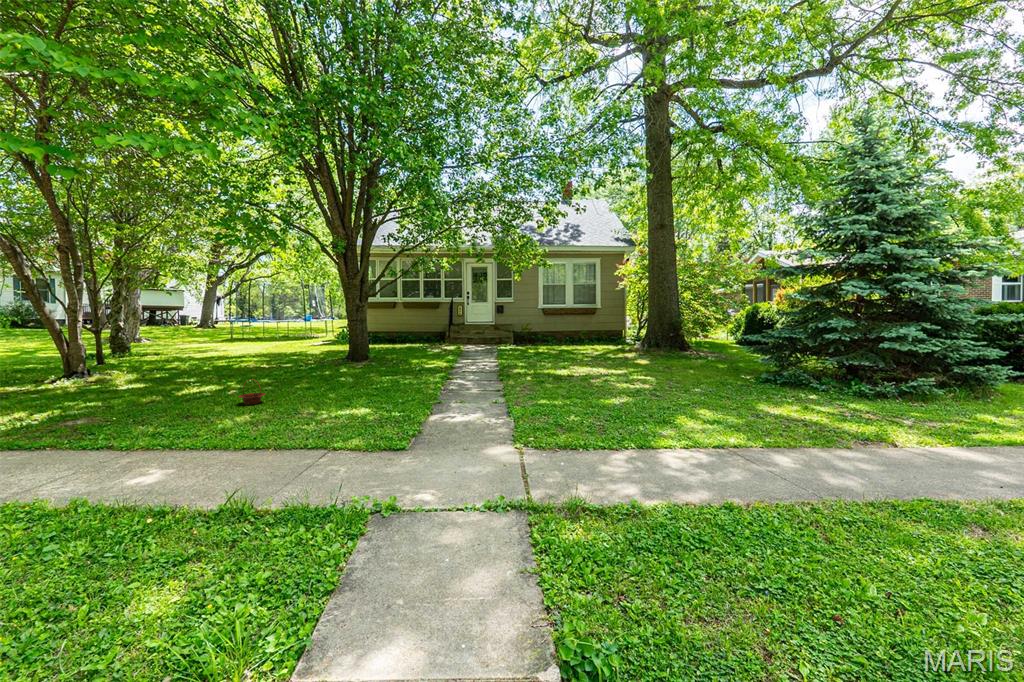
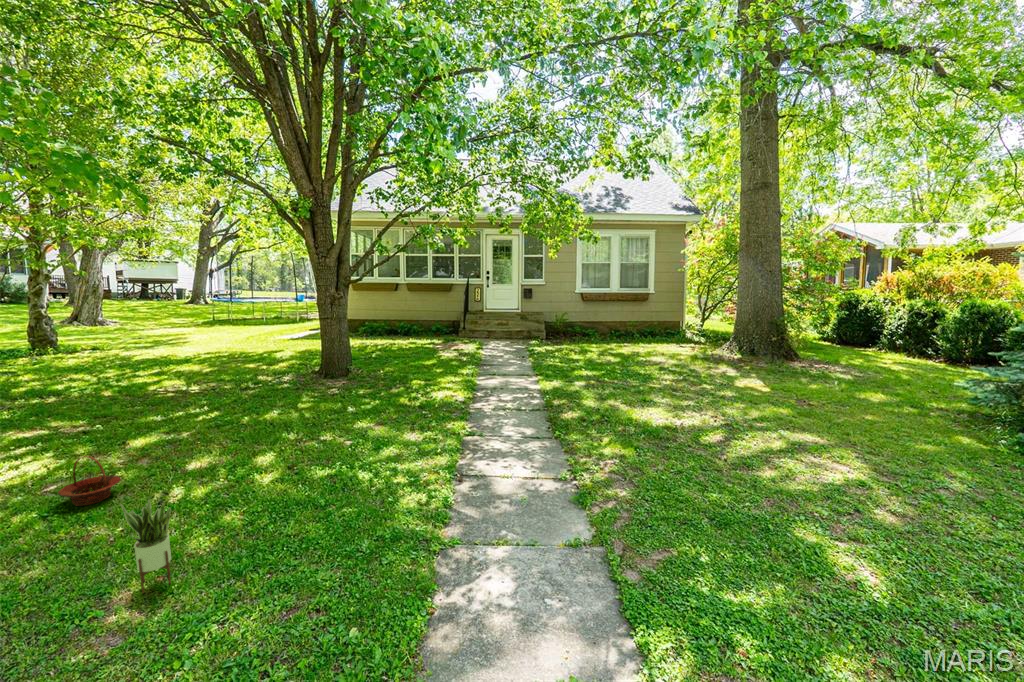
potted plant: none [300,379,320,420] -> present [120,500,171,593]

